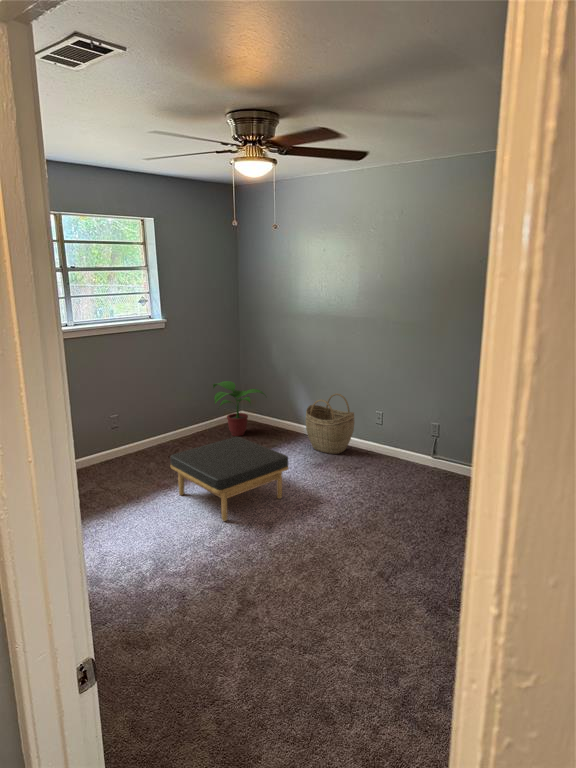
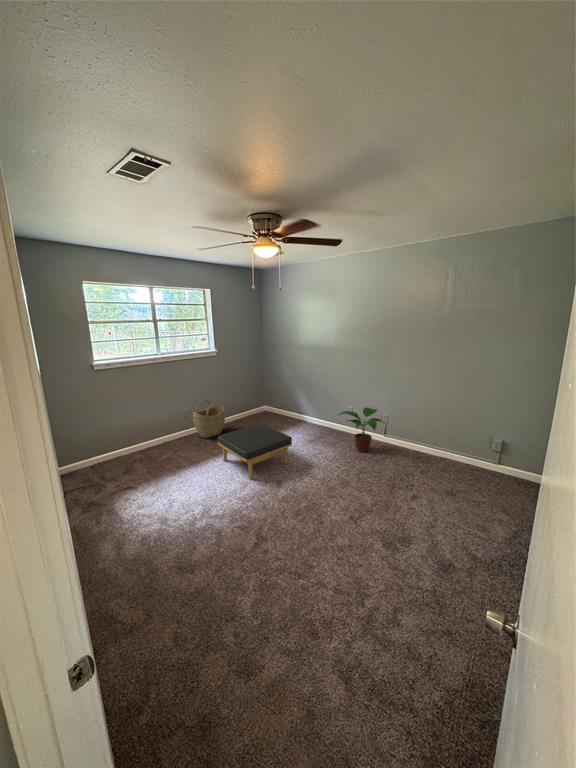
potted plant: present [213,381,265,436] -> present [339,408,383,452]
woven basket: present [305,394,354,454] -> present [193,400,225,438]

